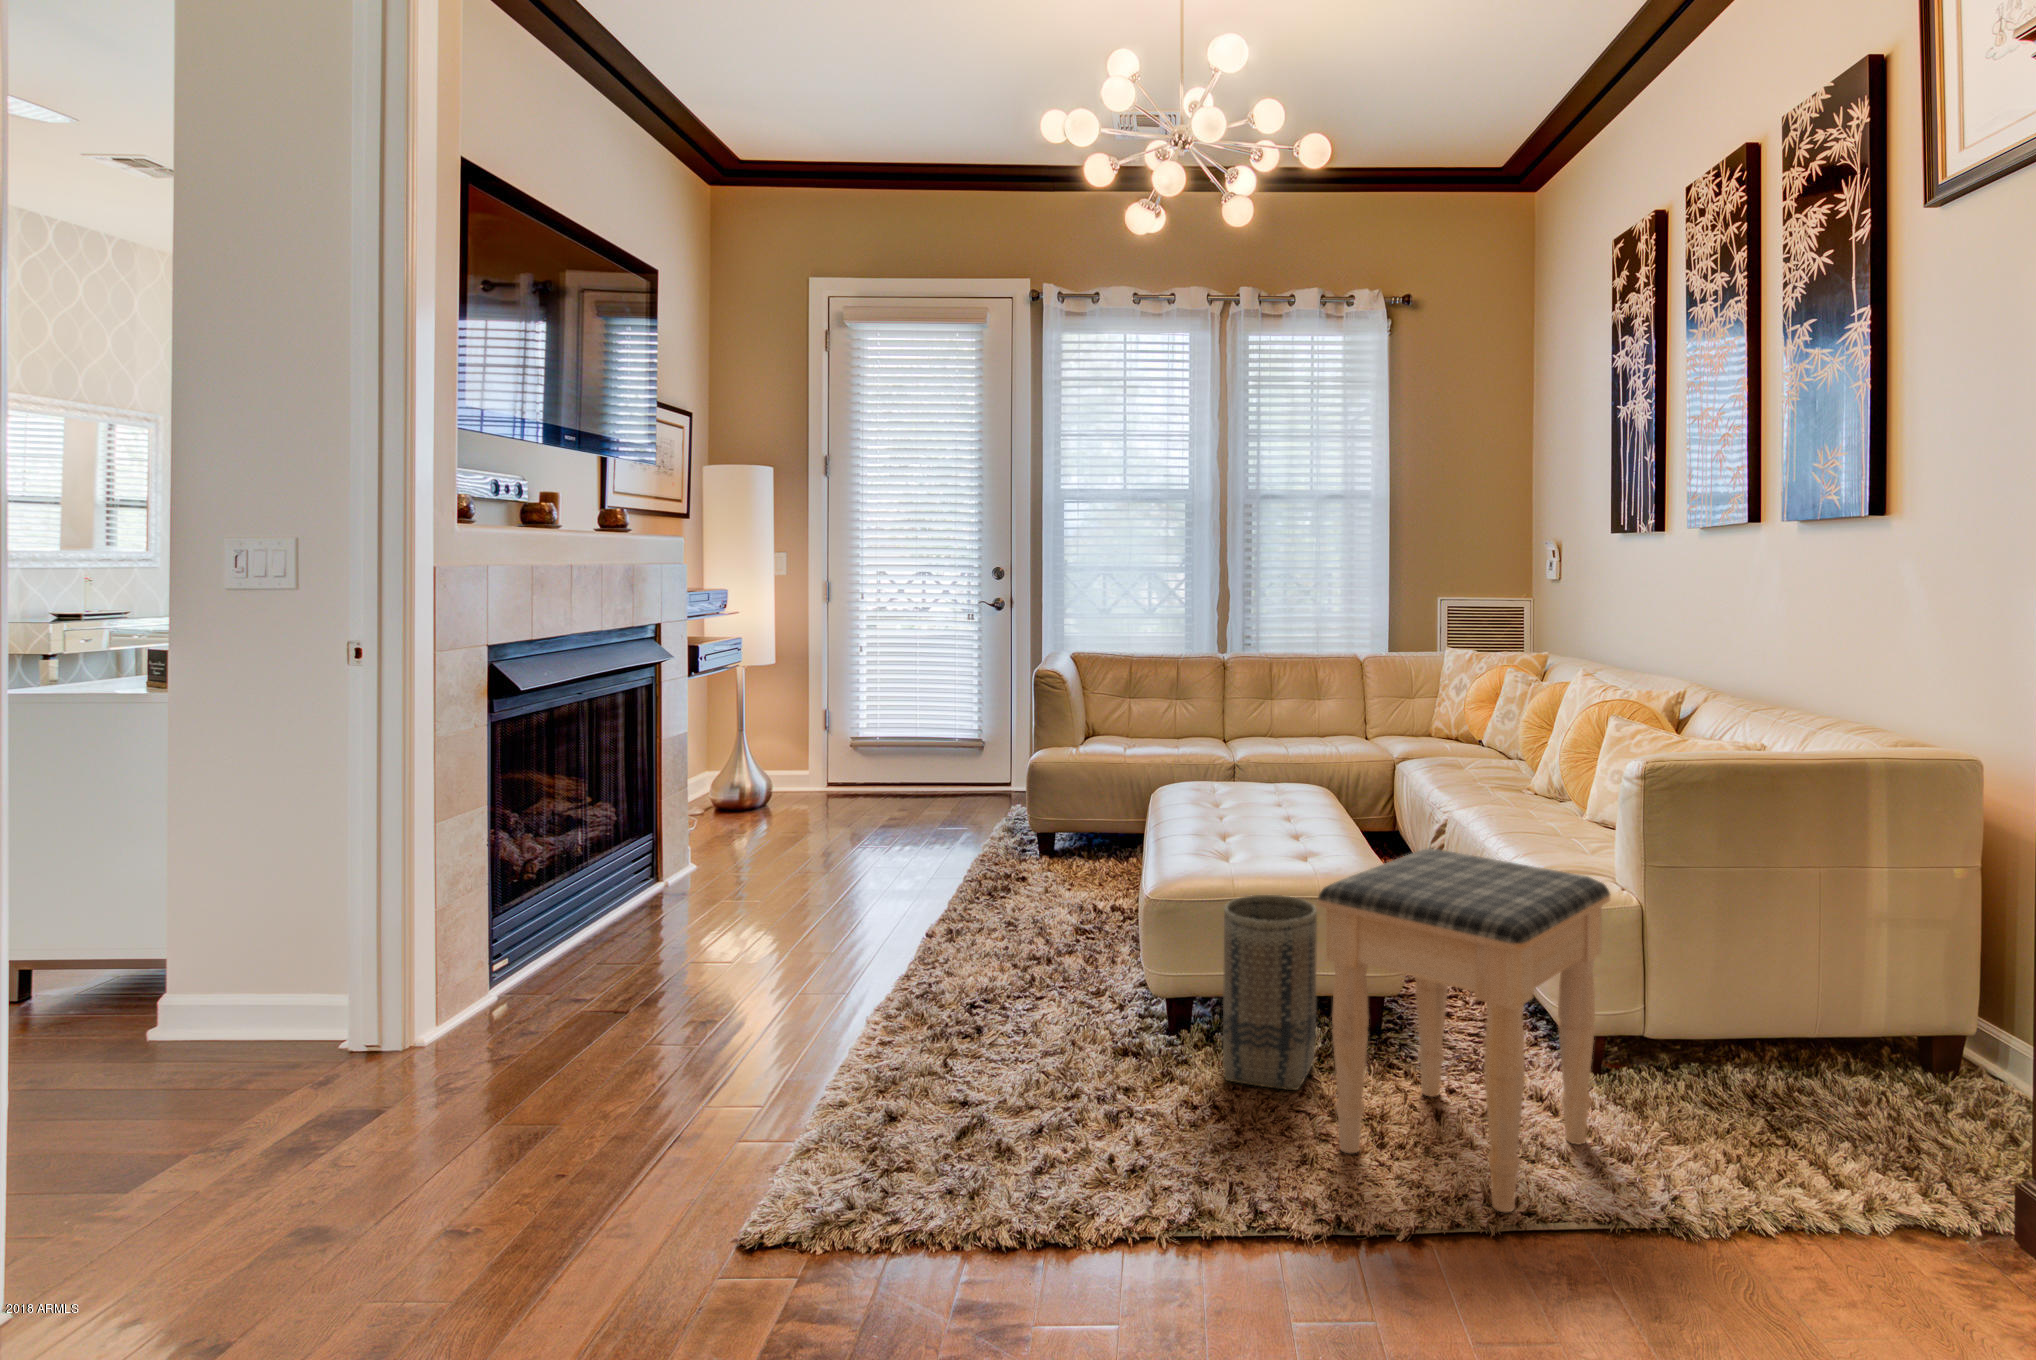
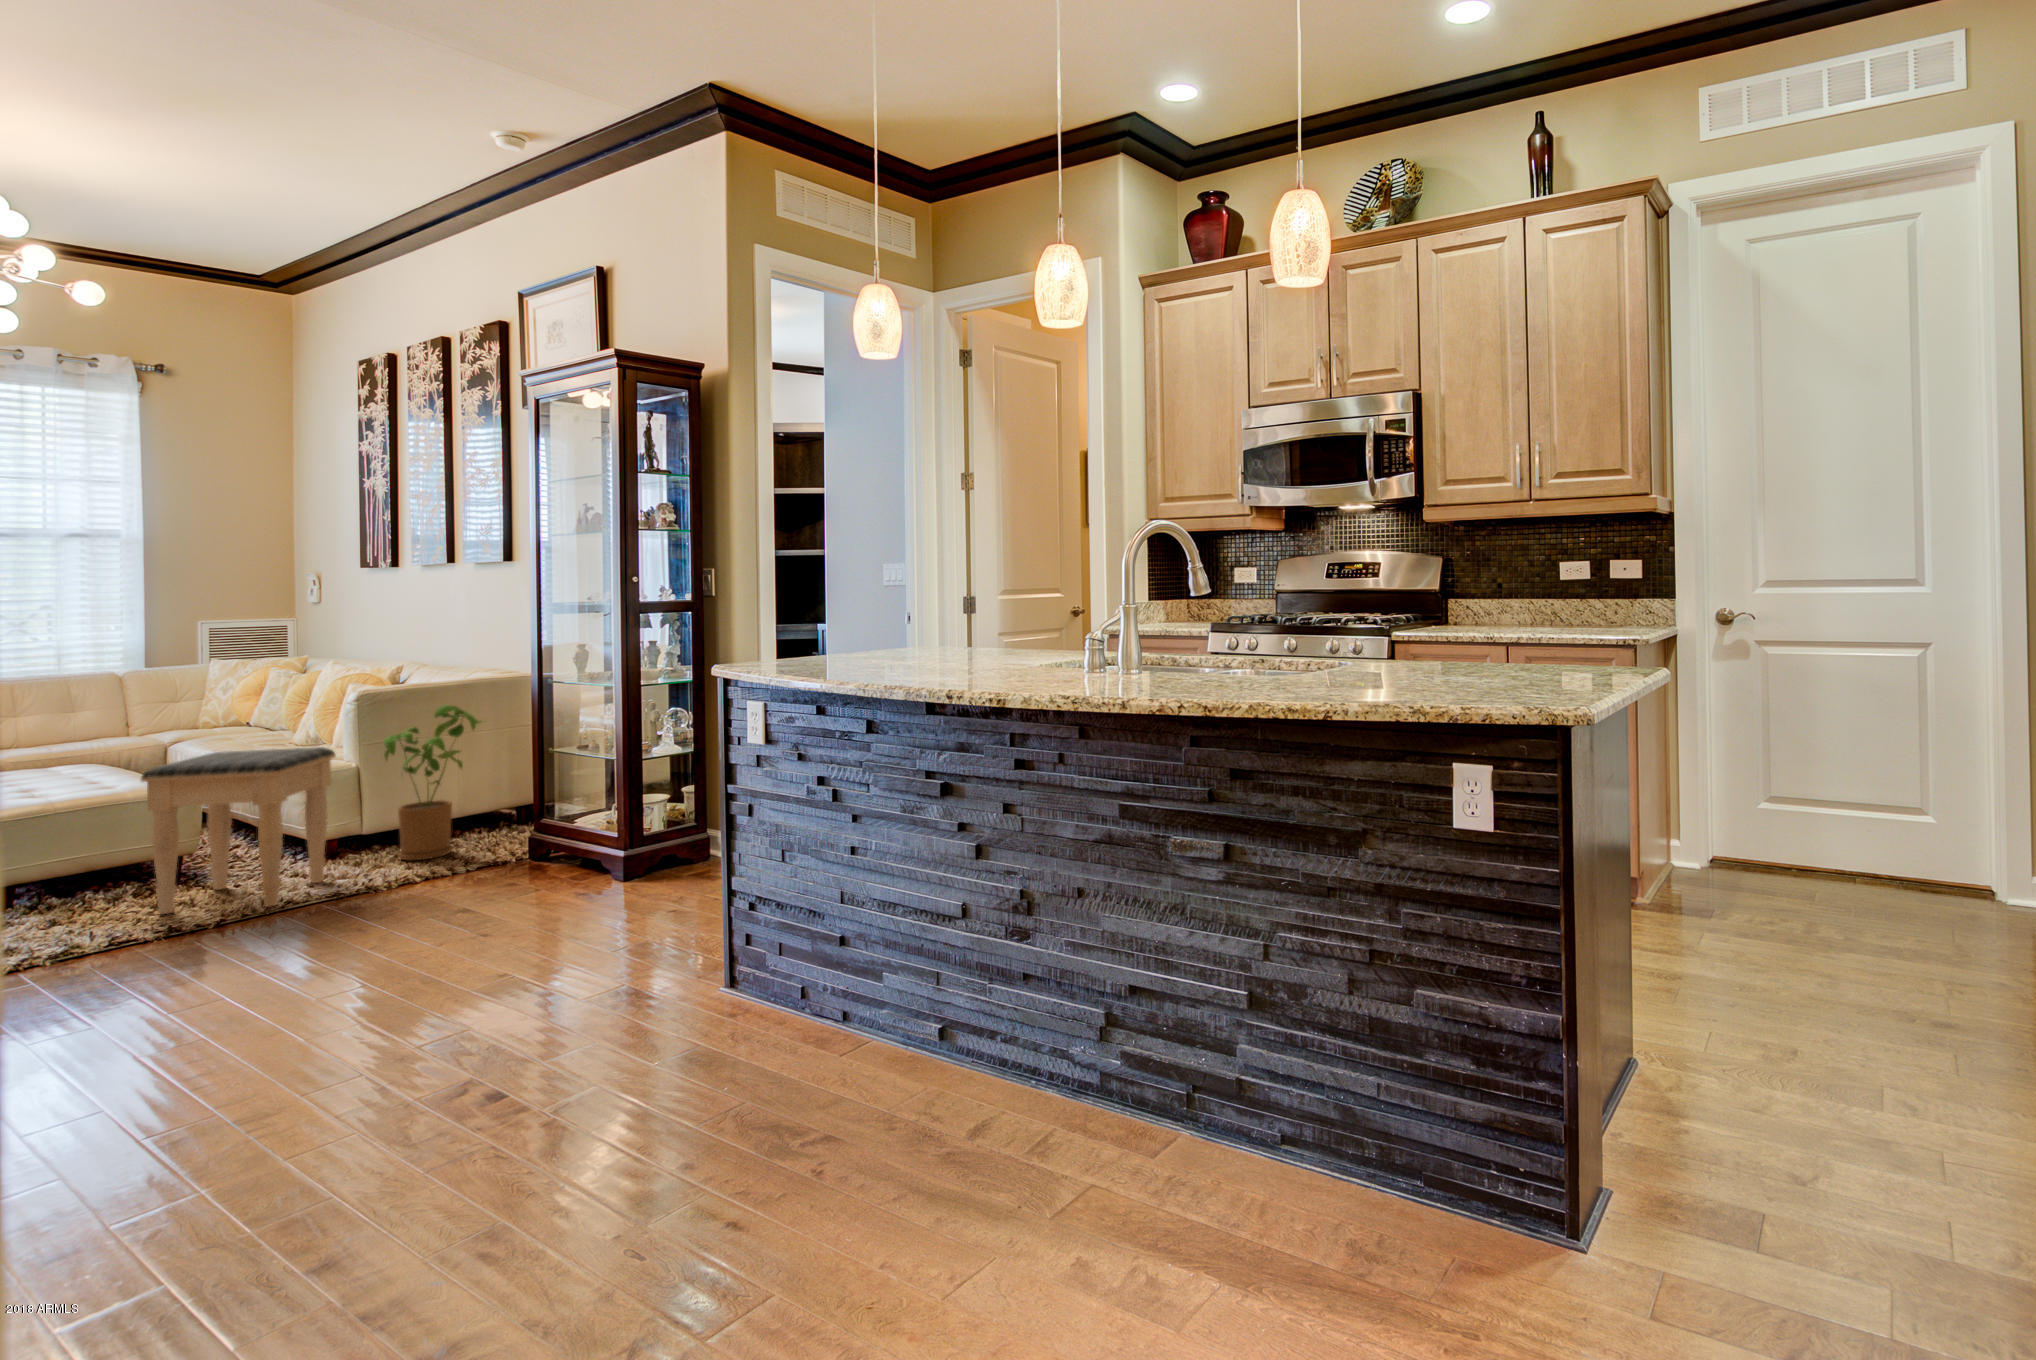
house plant: none [1683,813,1878,1135] -> present [383,705,481,860]
basket: present [1223,895,1317,1090] -> none [51,800,130,915]

